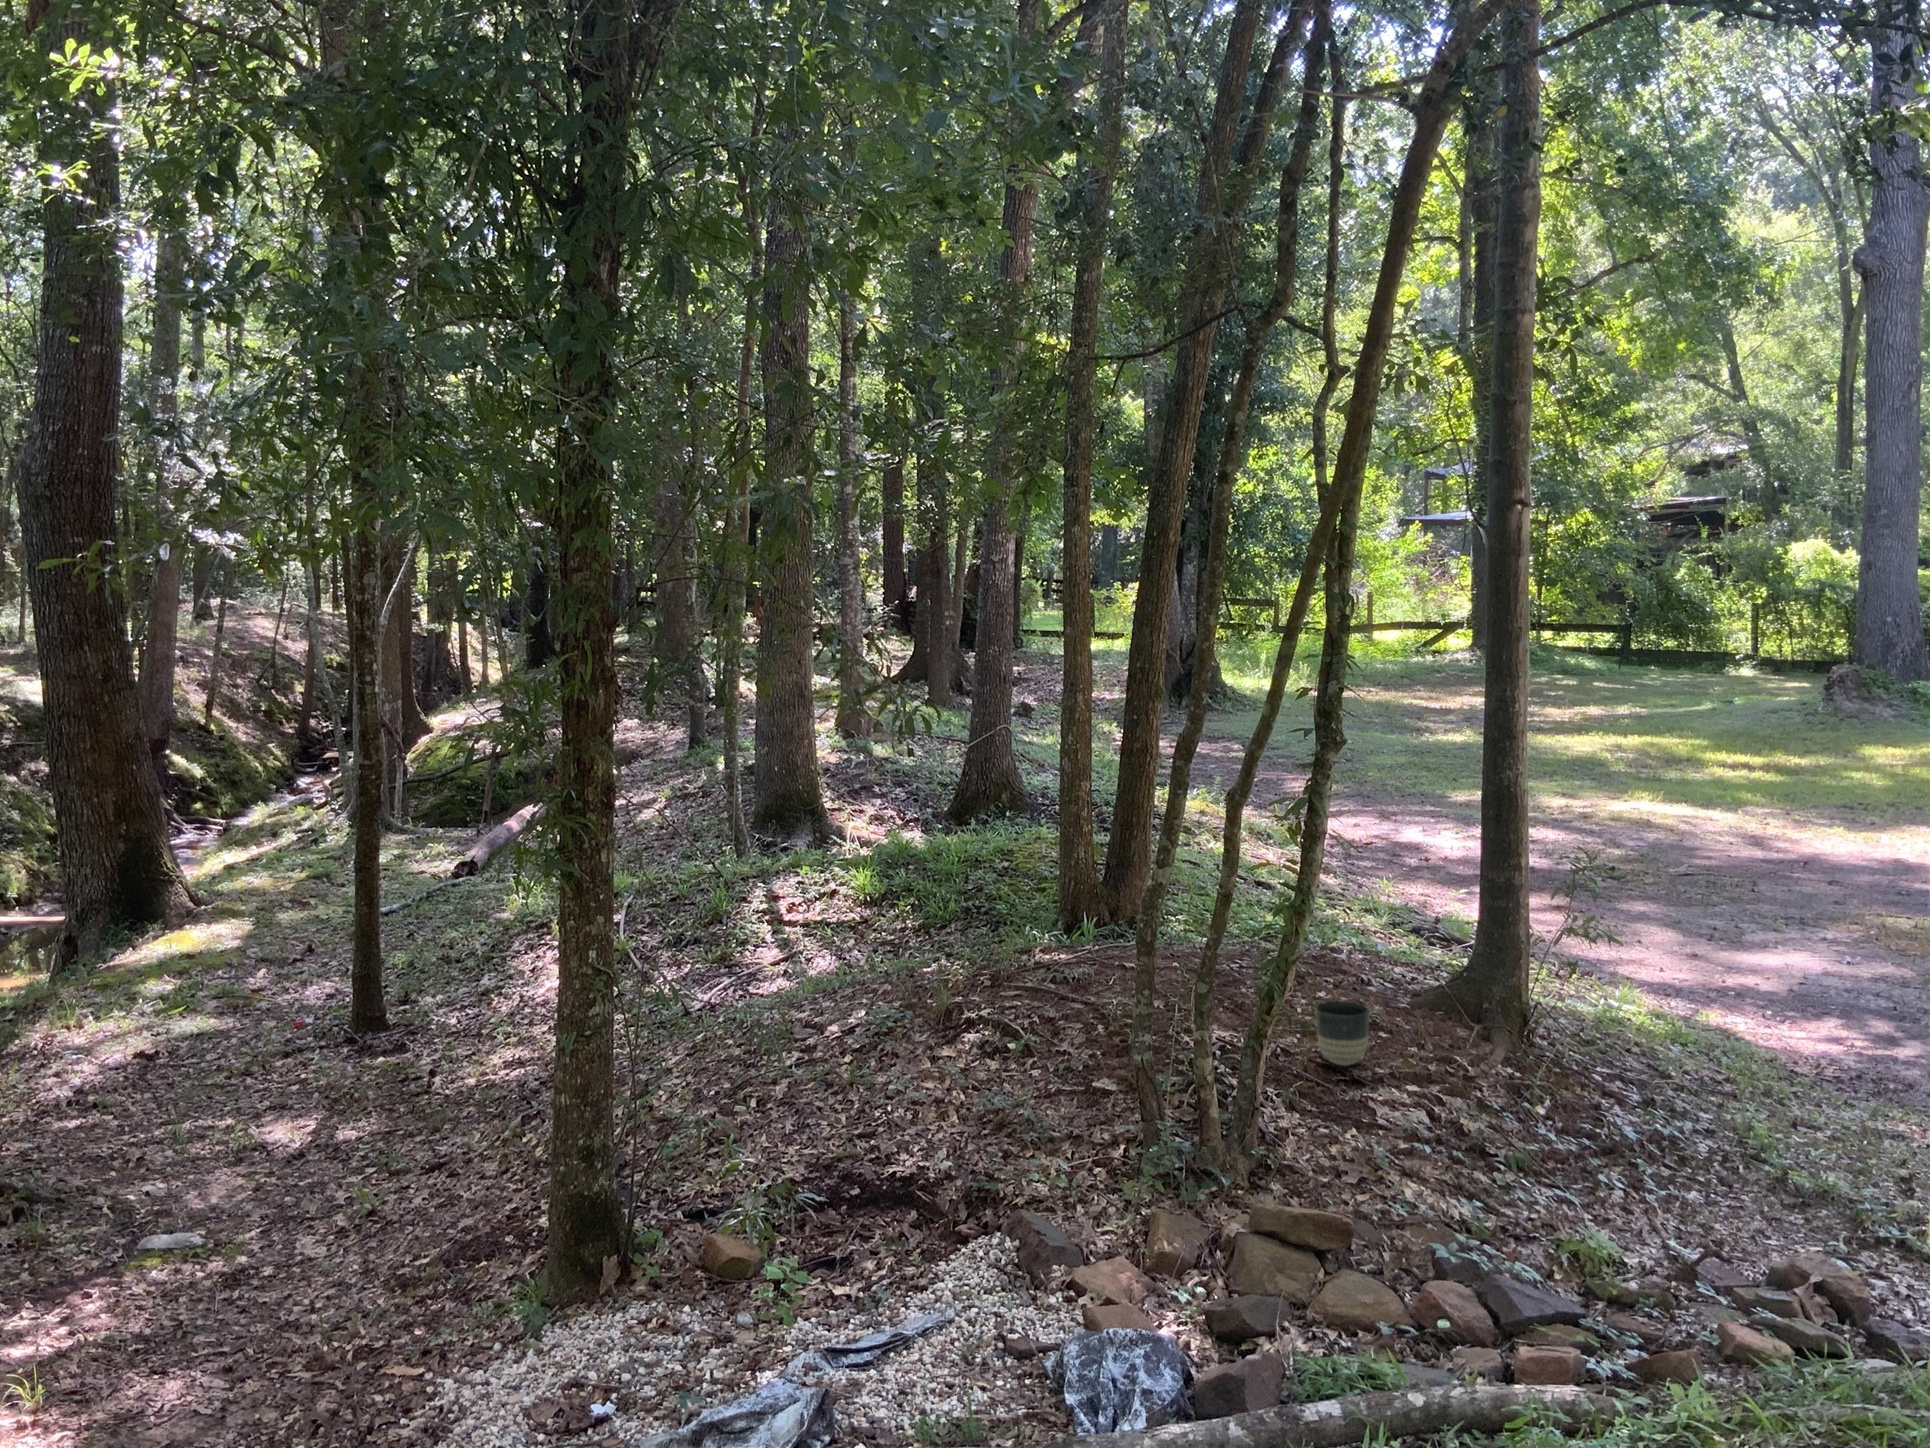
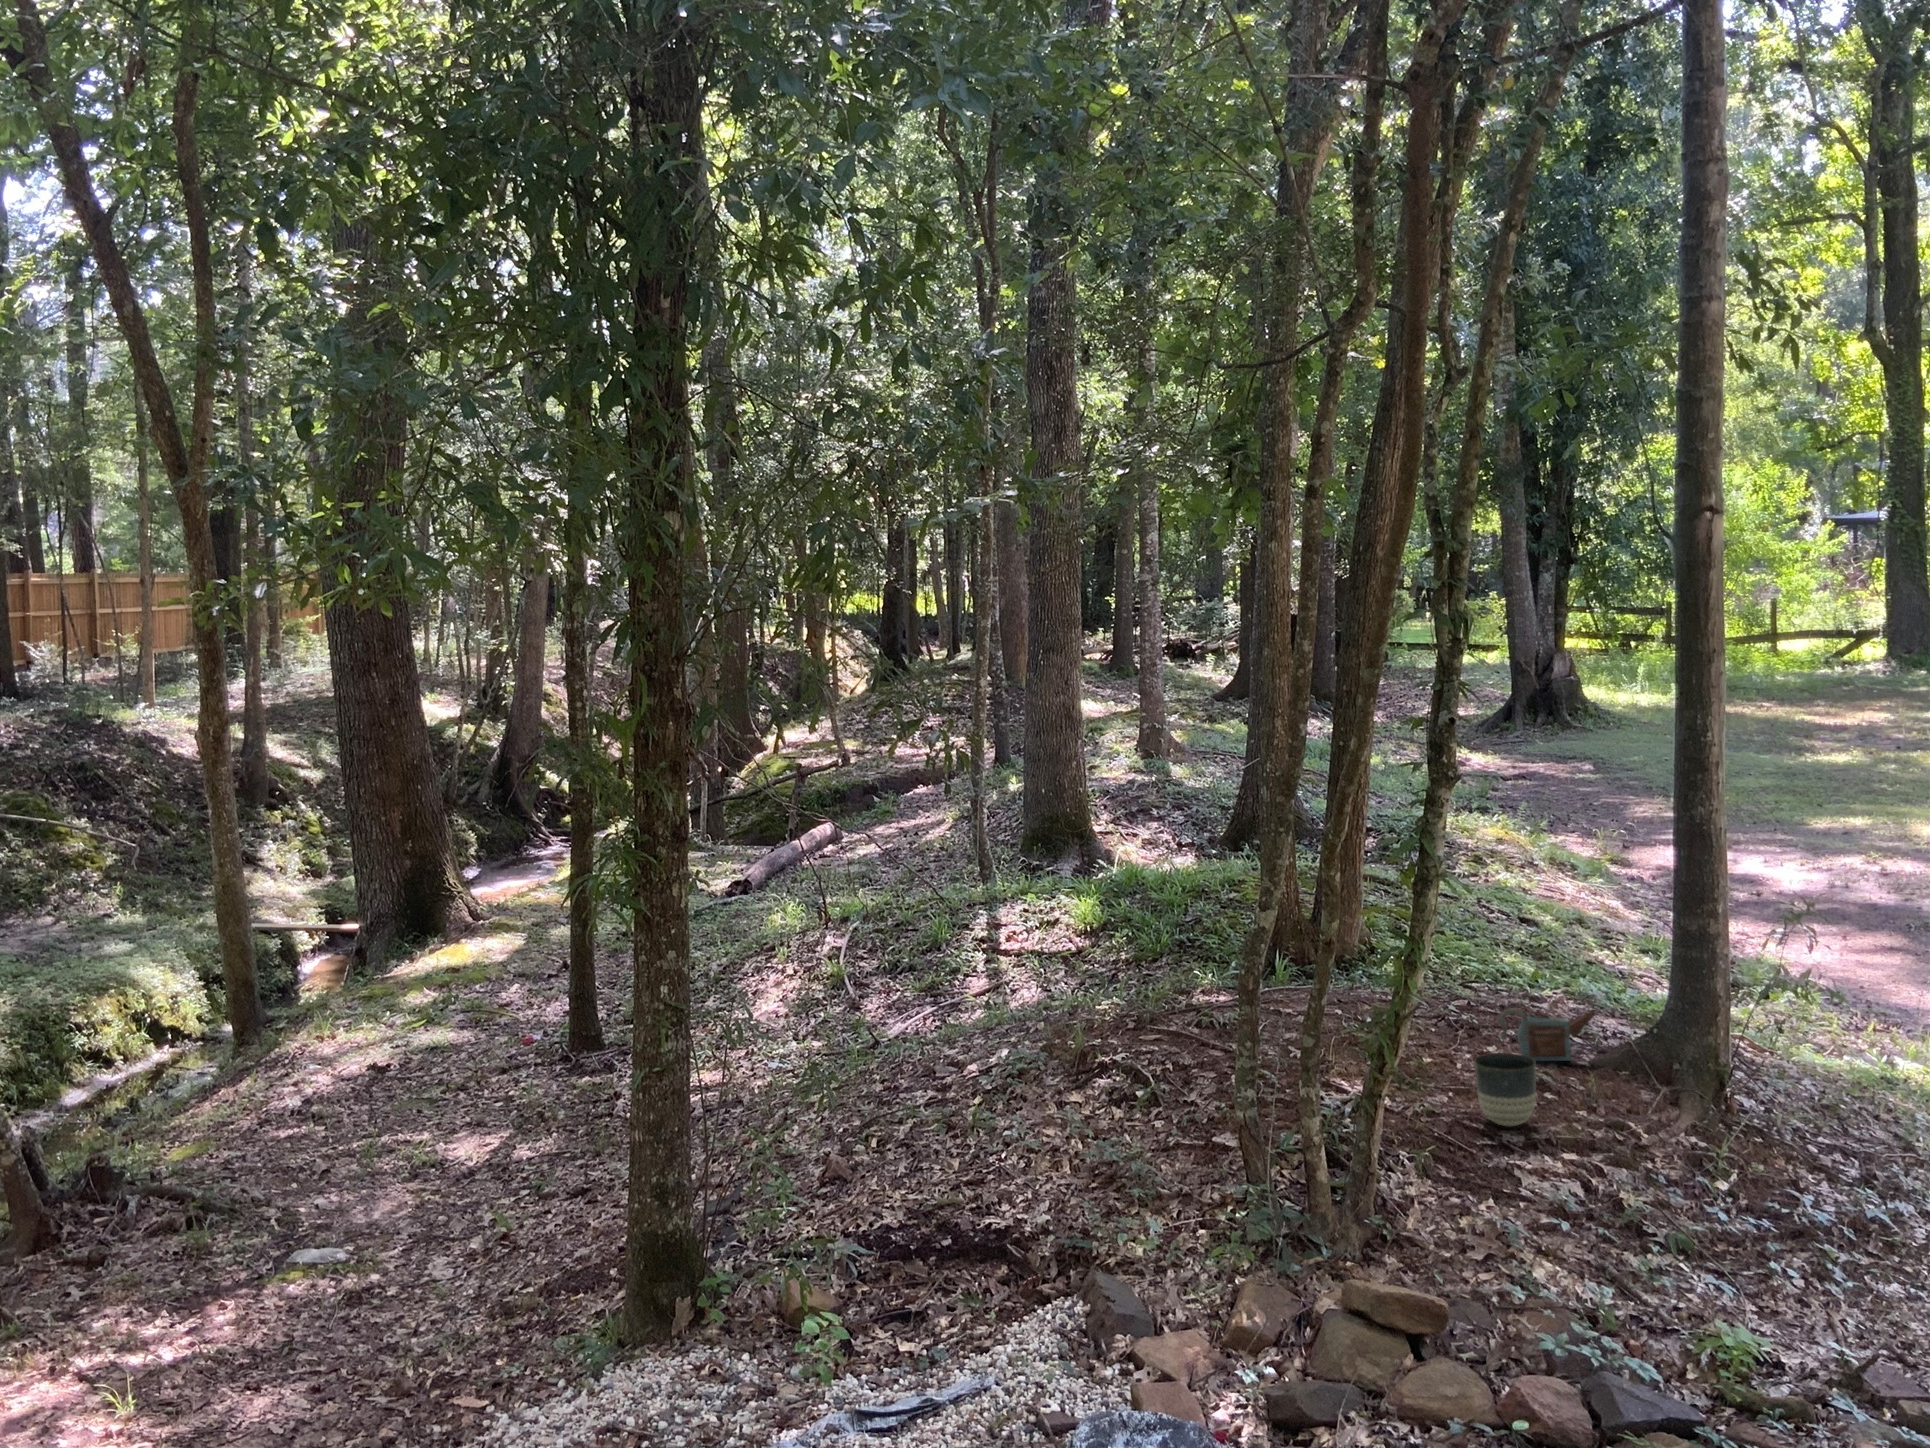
watering can: none [1321,960,1404,1007] -> present [1500,1008,1596,1061]

